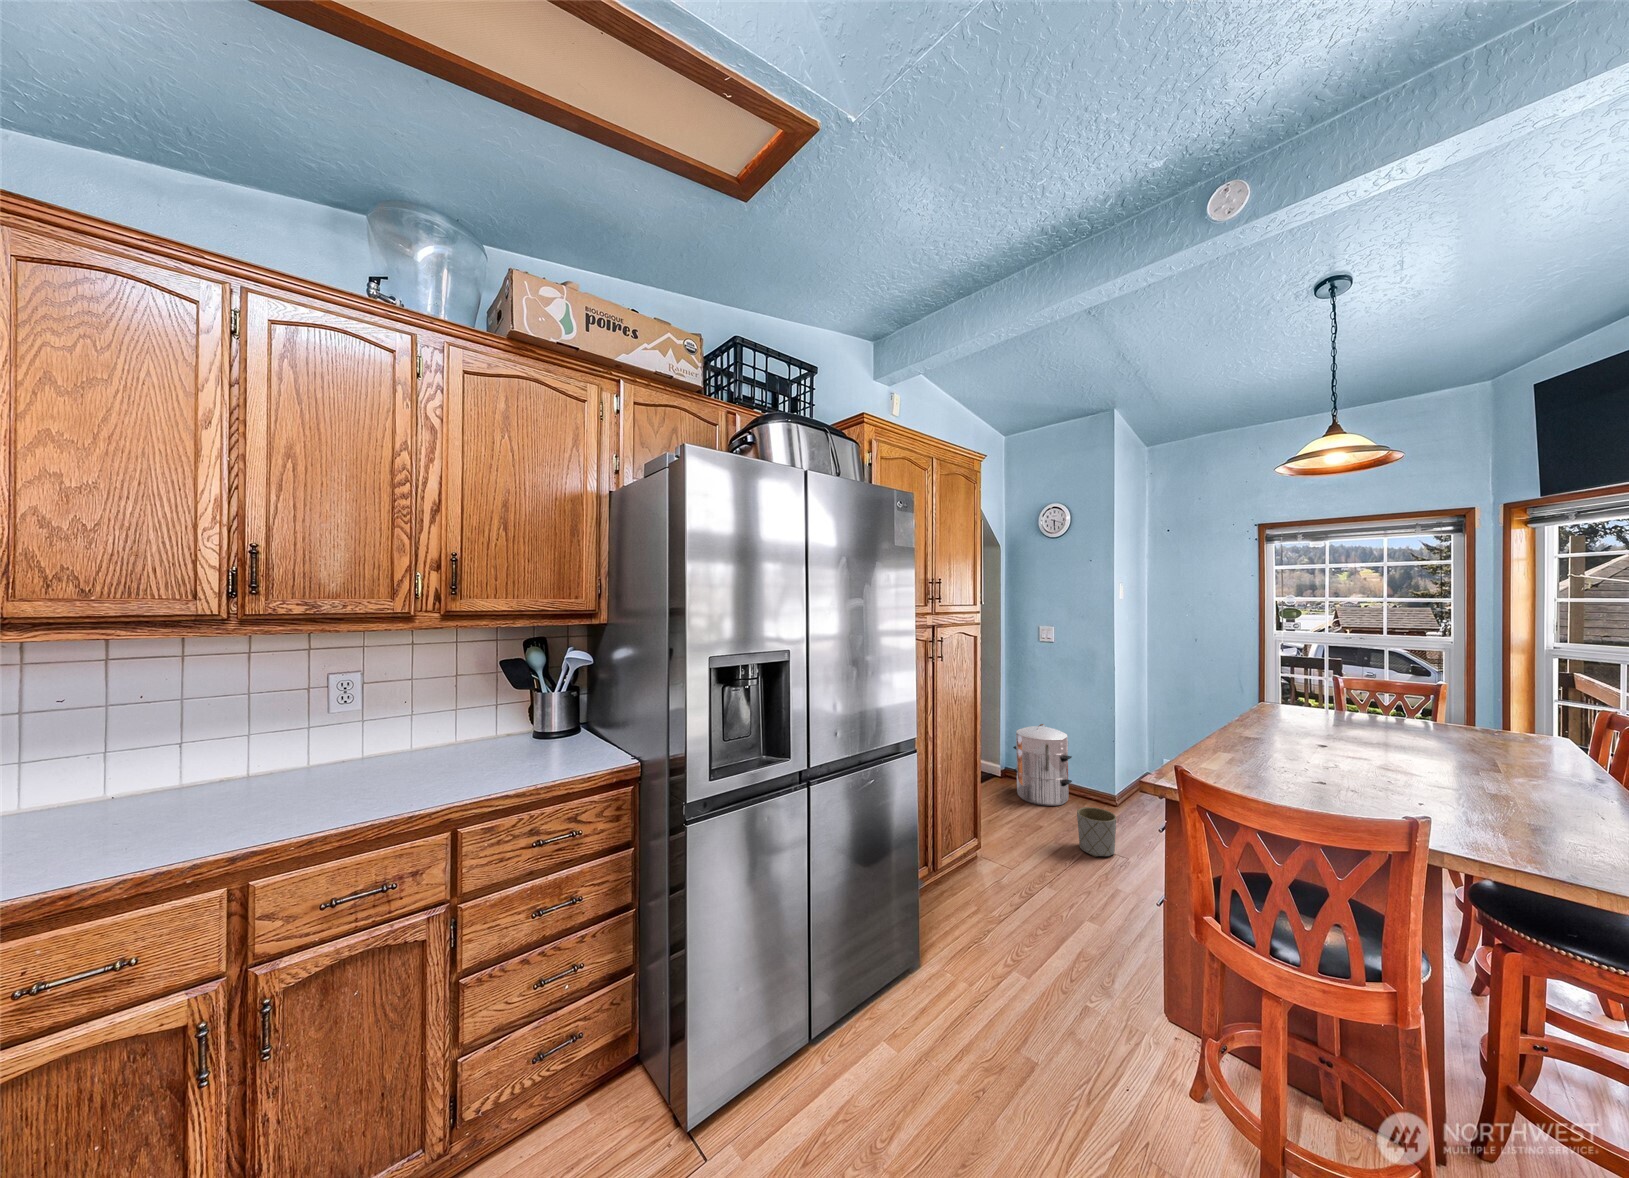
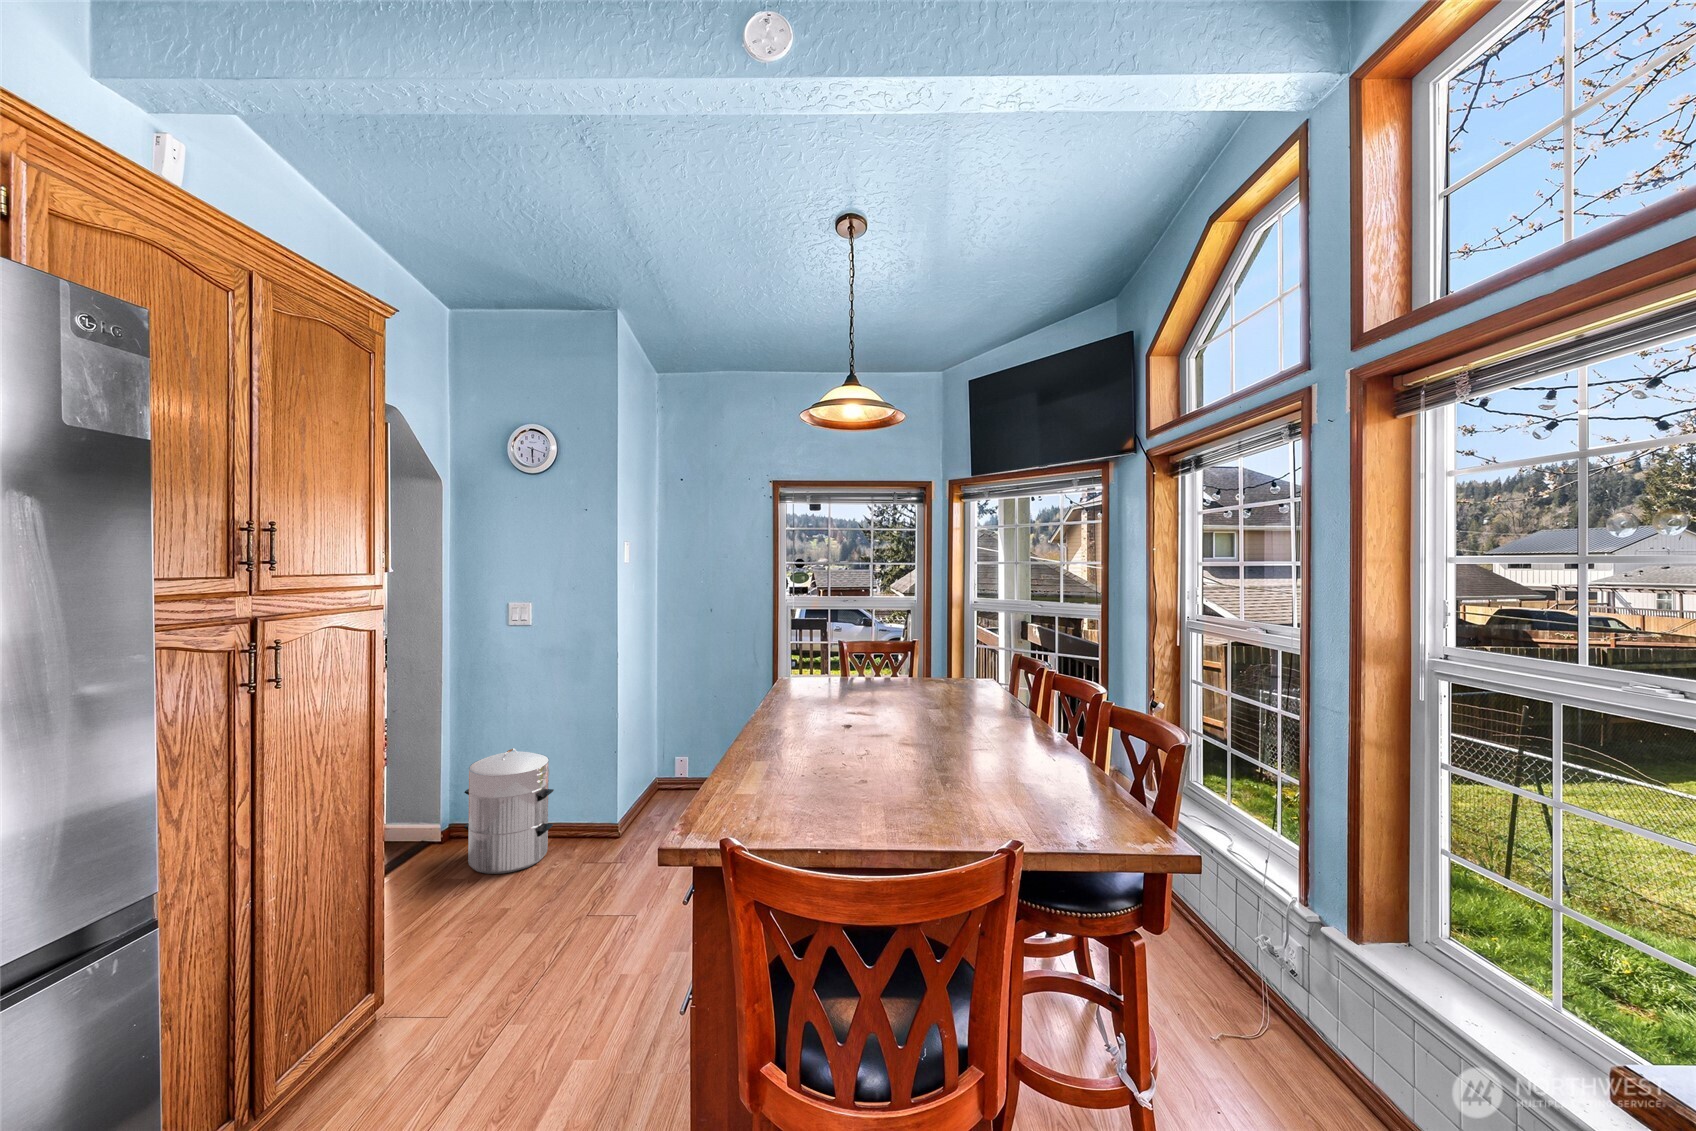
planter: present [1077,807,1116,857] -> none [552,864,606,940]

